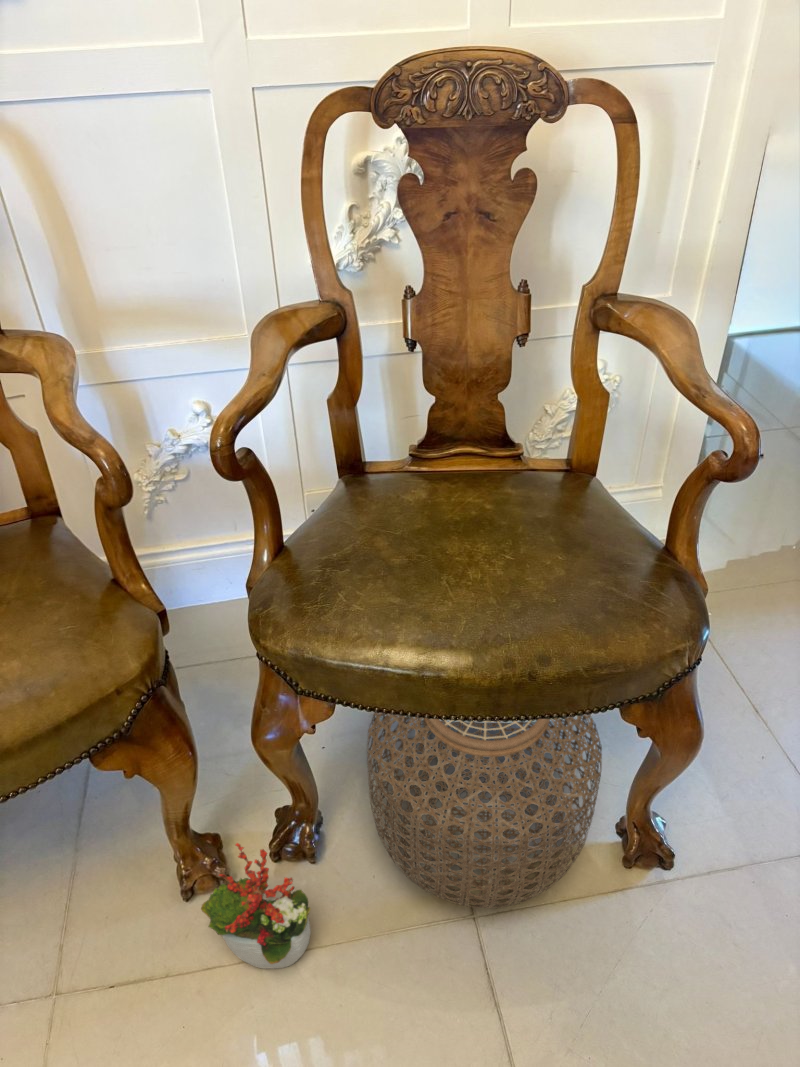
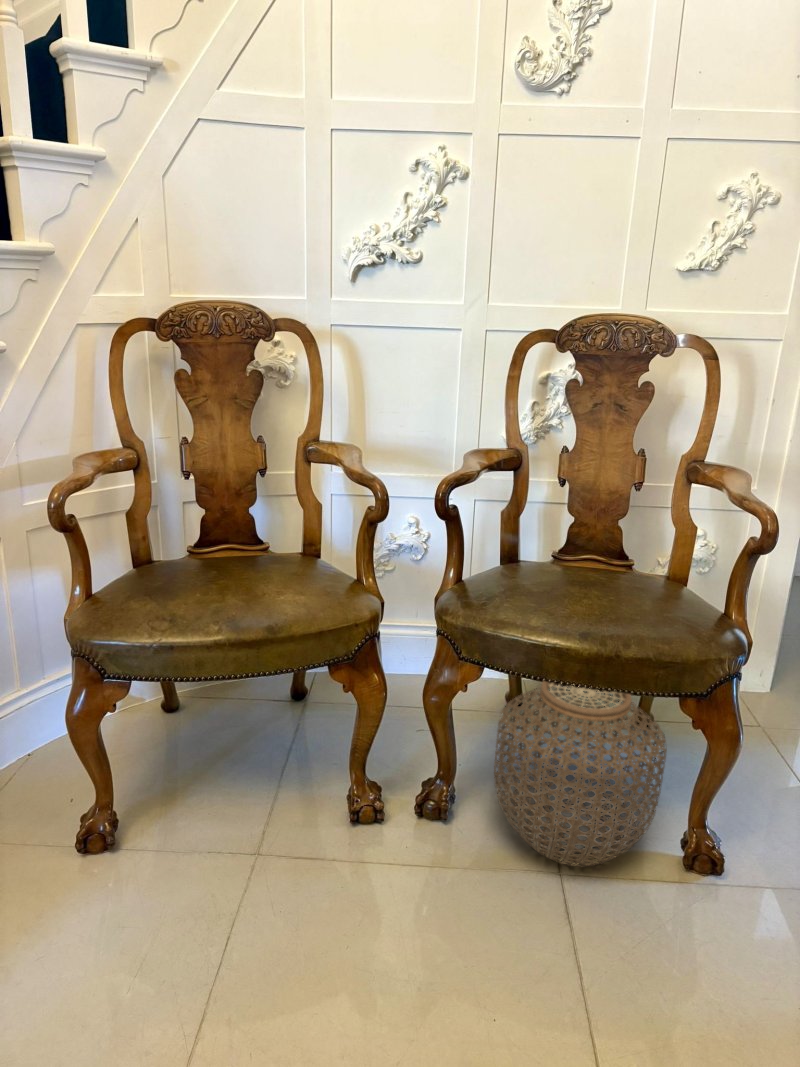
decorative plant: present [201,843,311,969] -> none [371,752,445,872]

